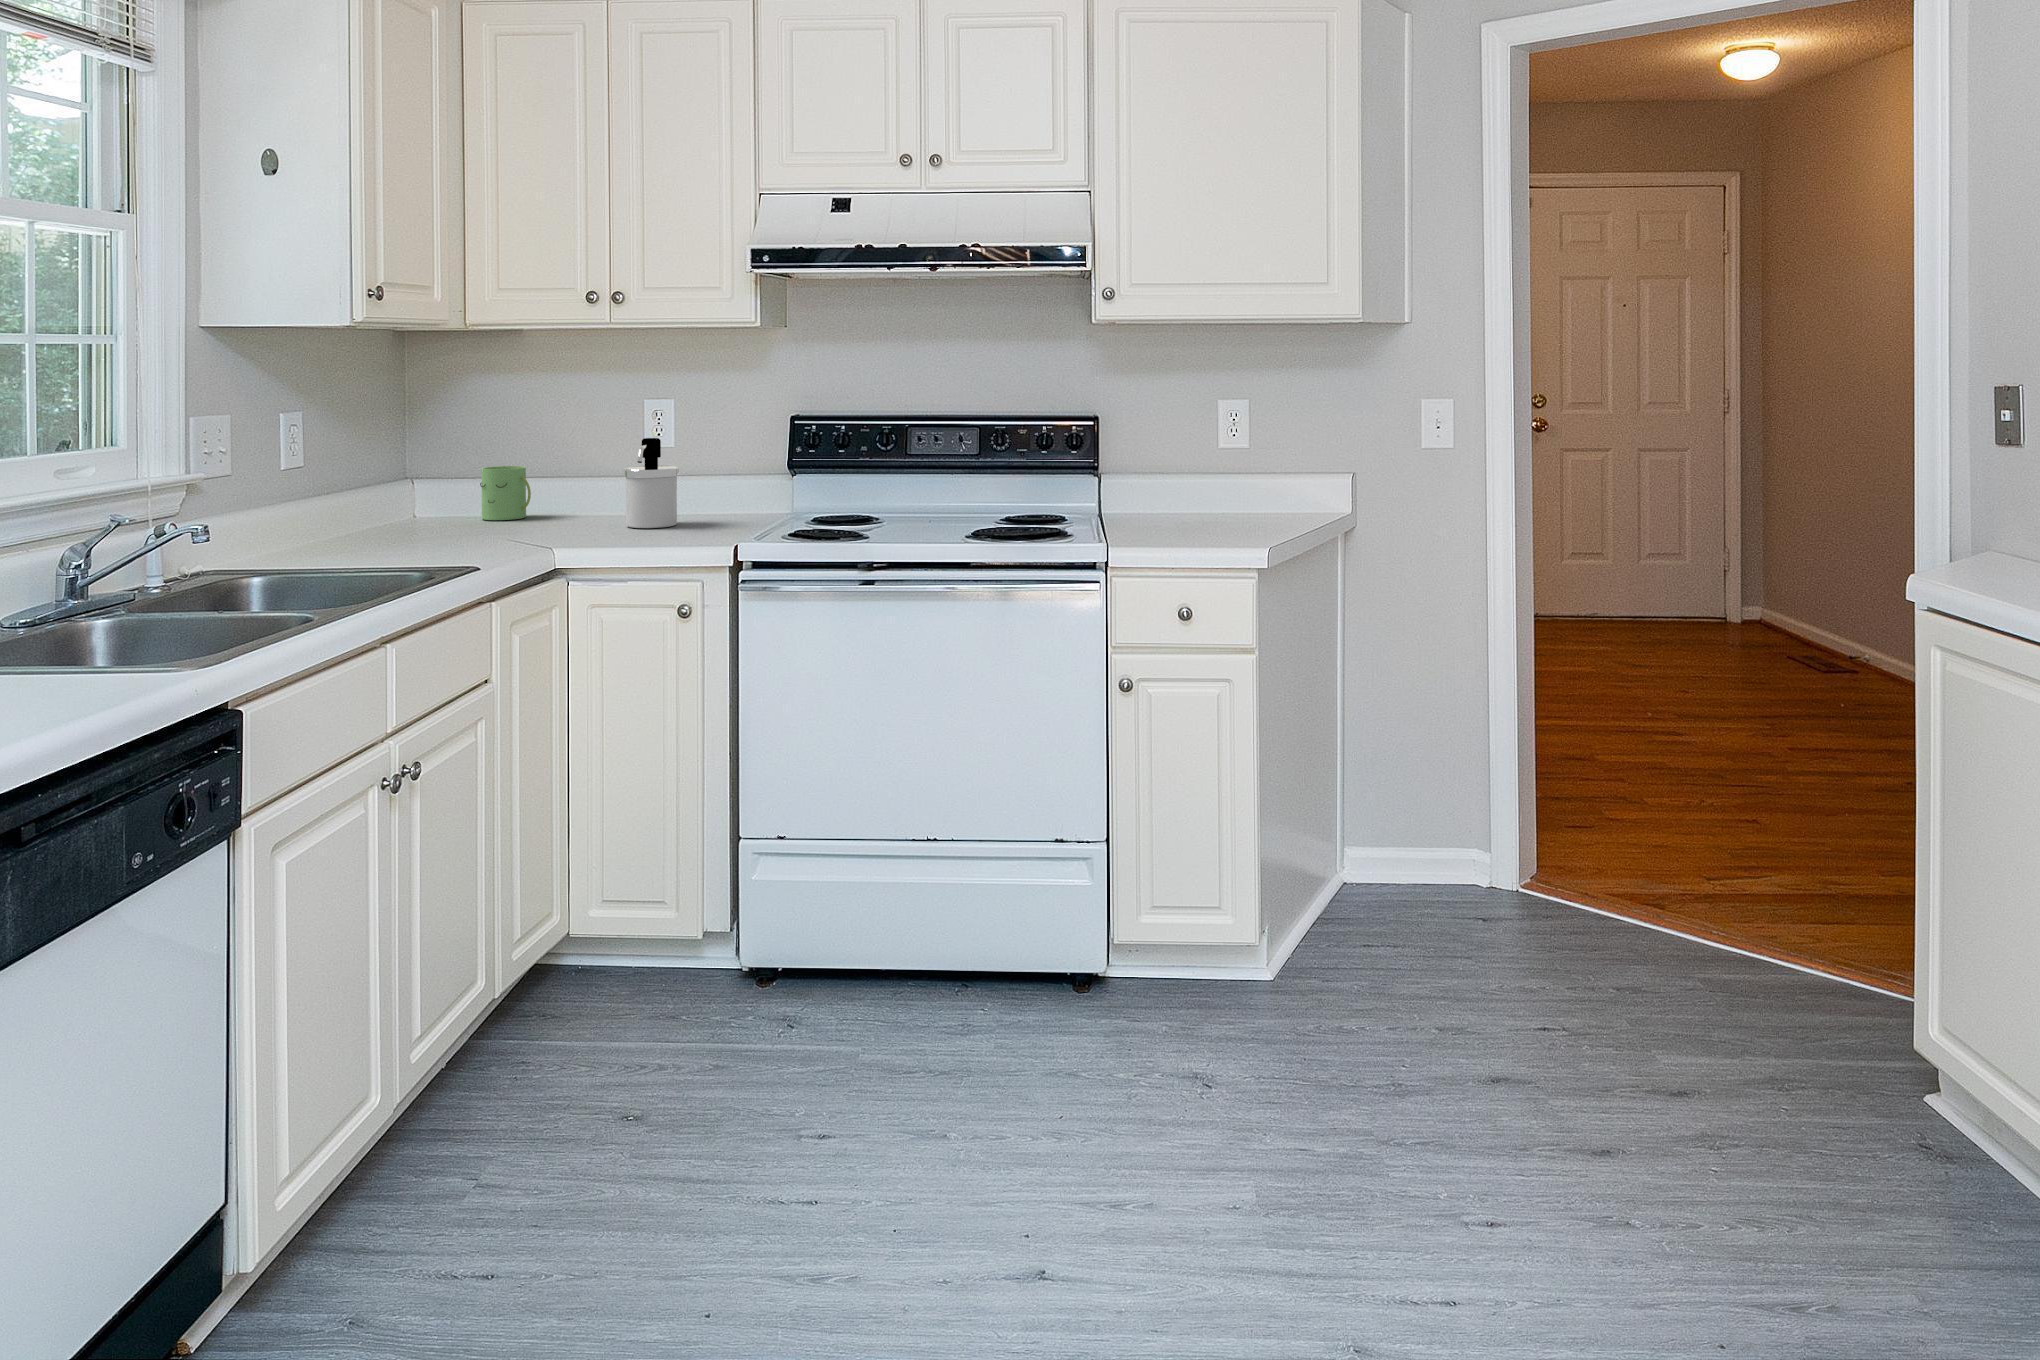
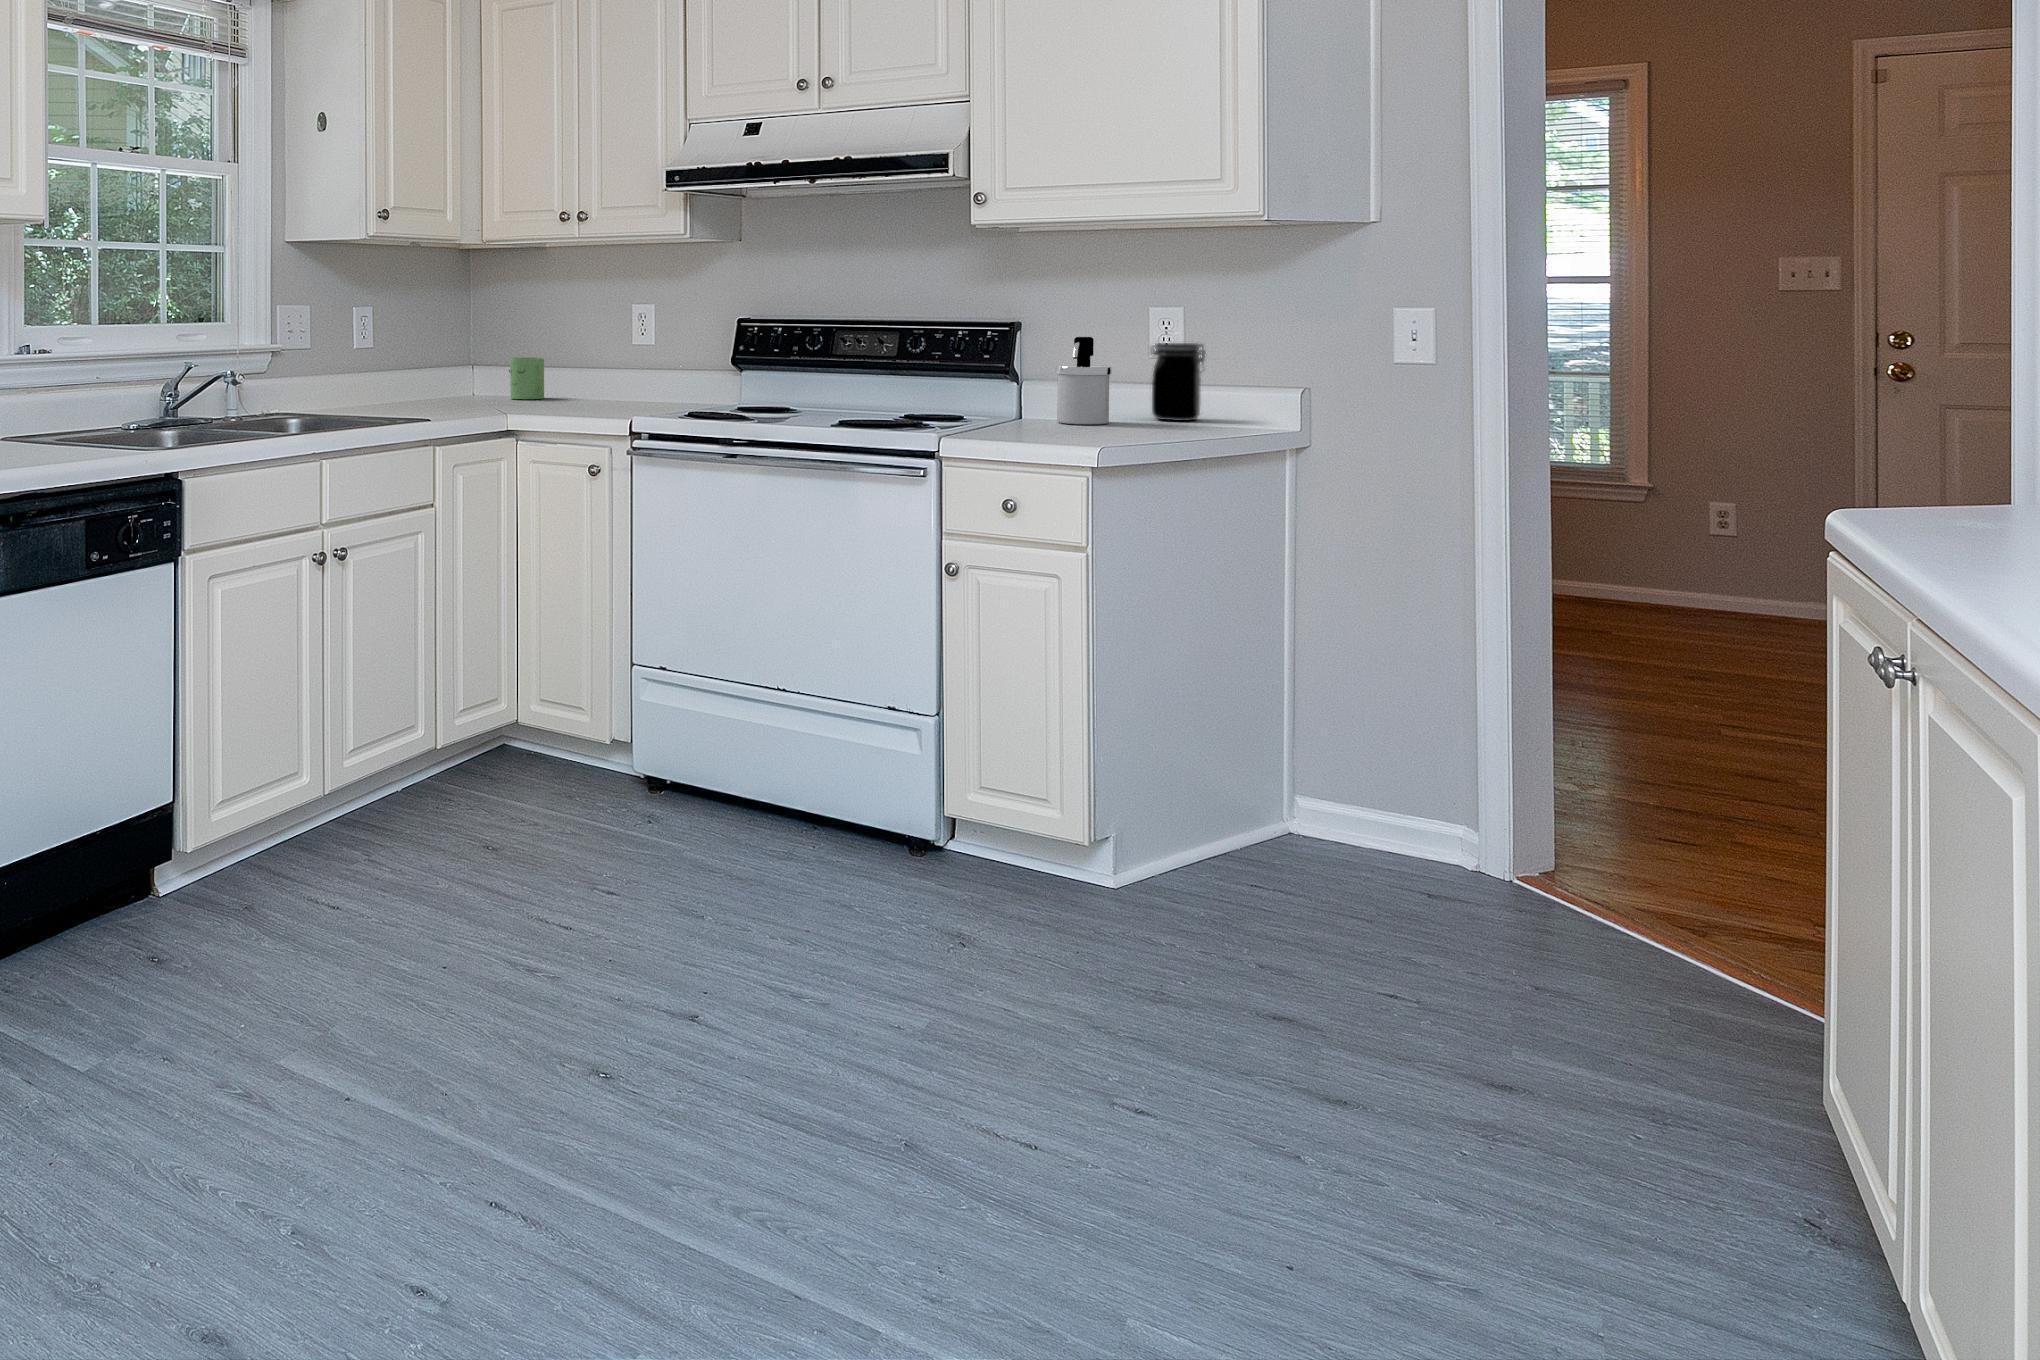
jar: none [1229,435,1286,512] -> present [1150,343,1205,421]
soap dispenser: present [624,438,679,528] -> present [1056,337,1112,425]

